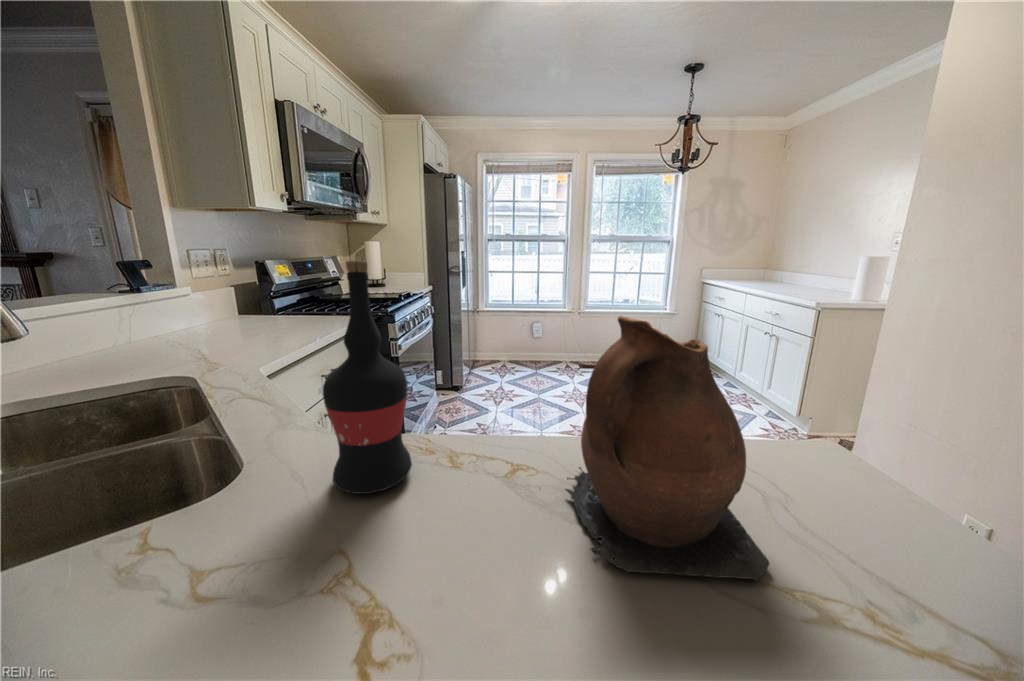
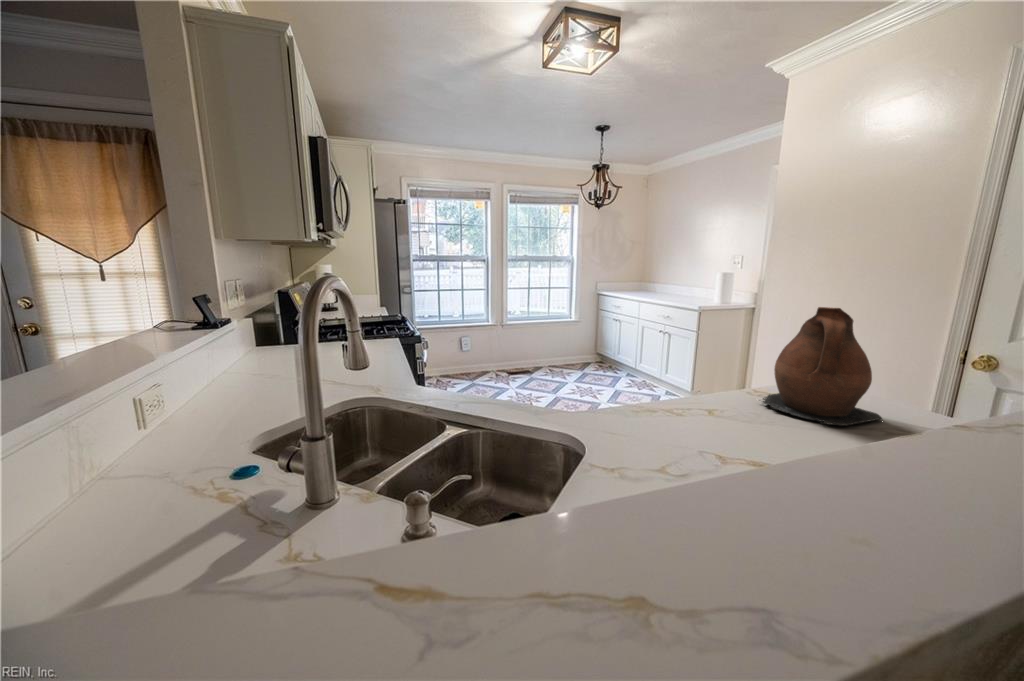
wine bottle: present [323,260,412,494] -> none [649,282,708,427]

